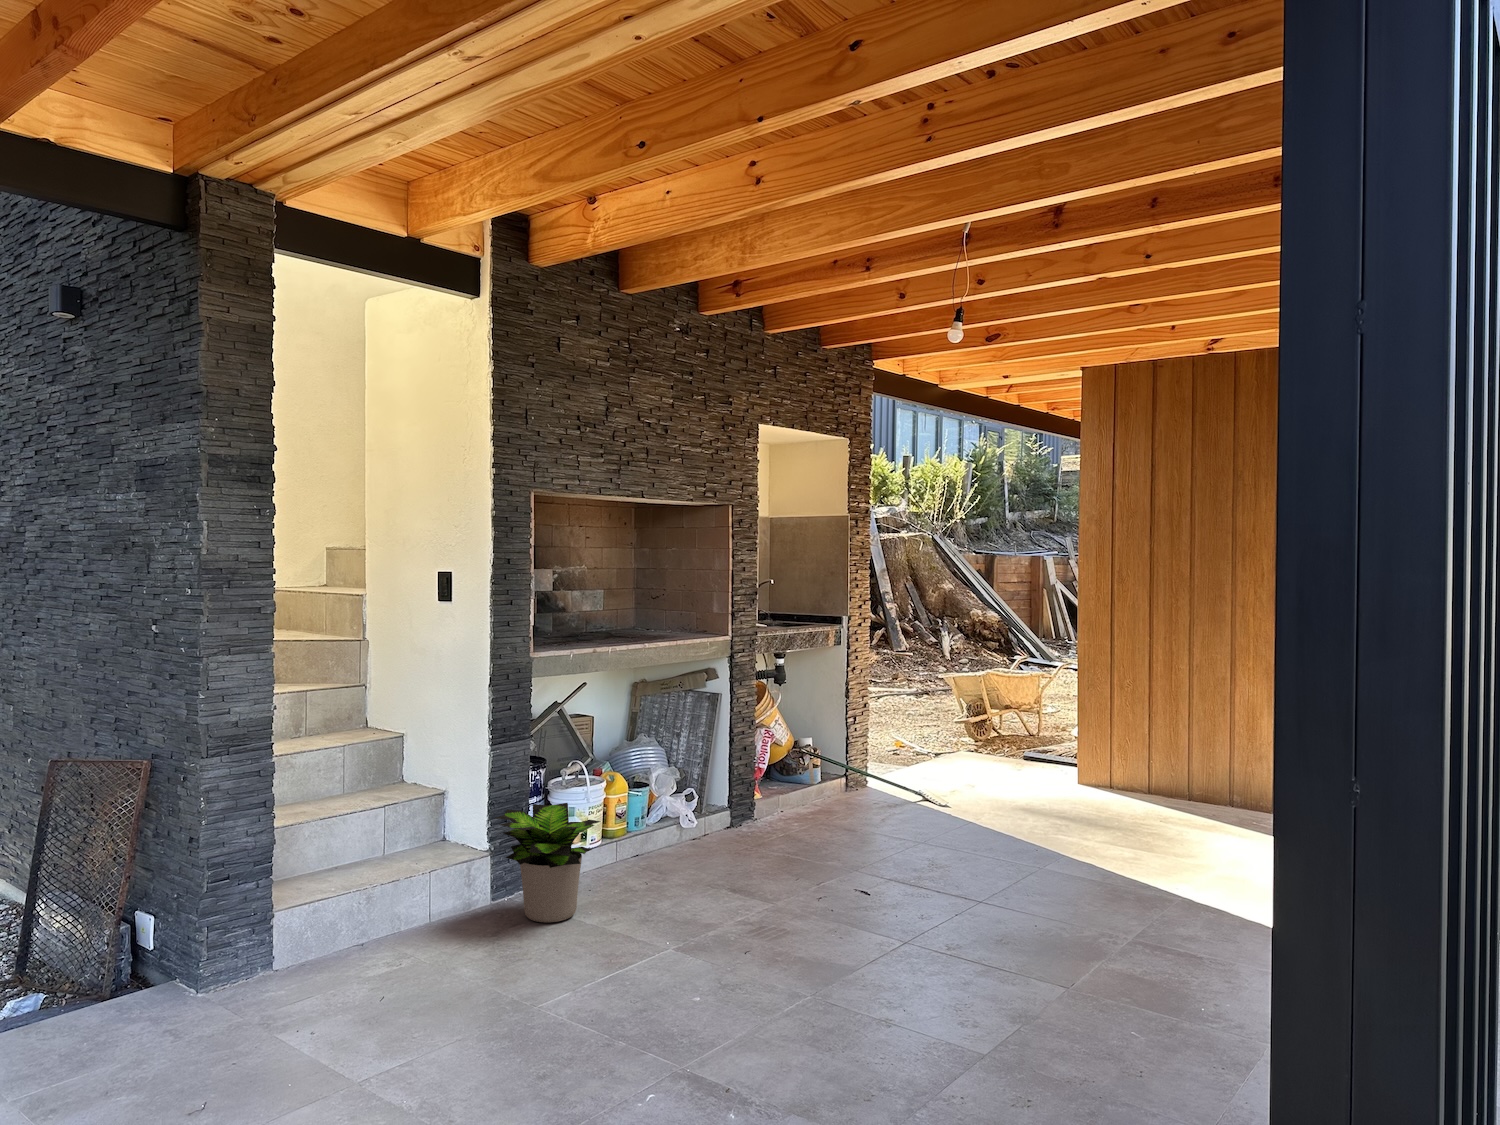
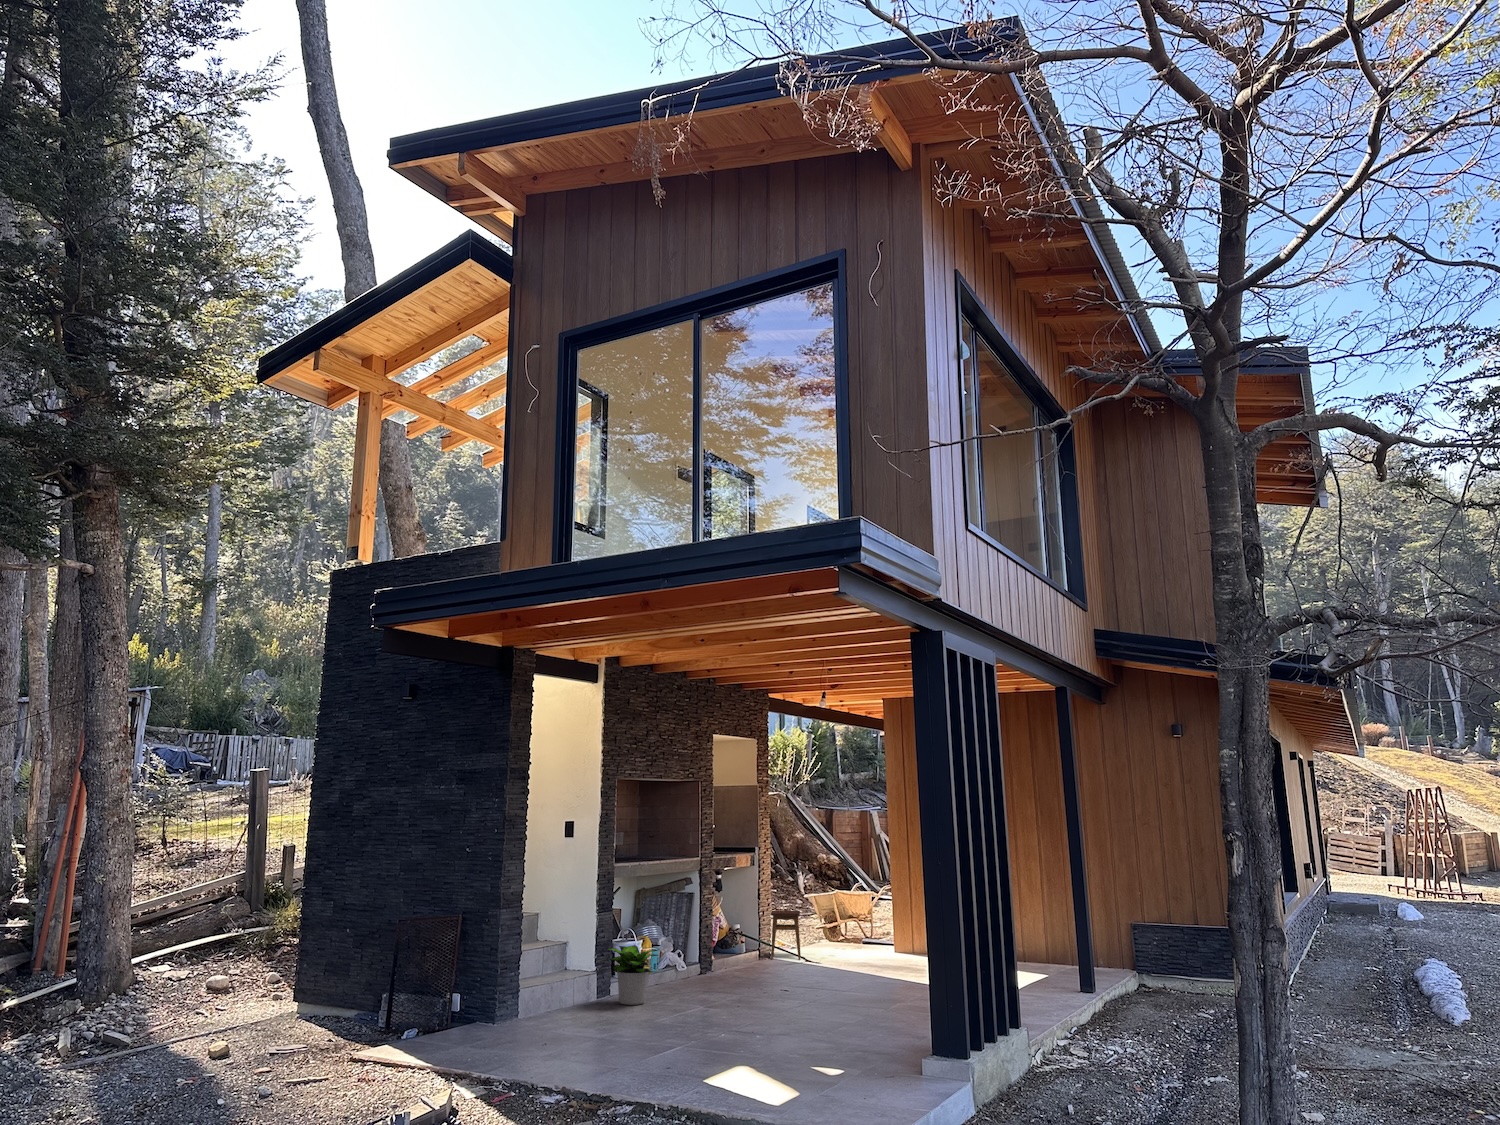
stool: none [867,712,919,793] -> present [771,911,801,960]

